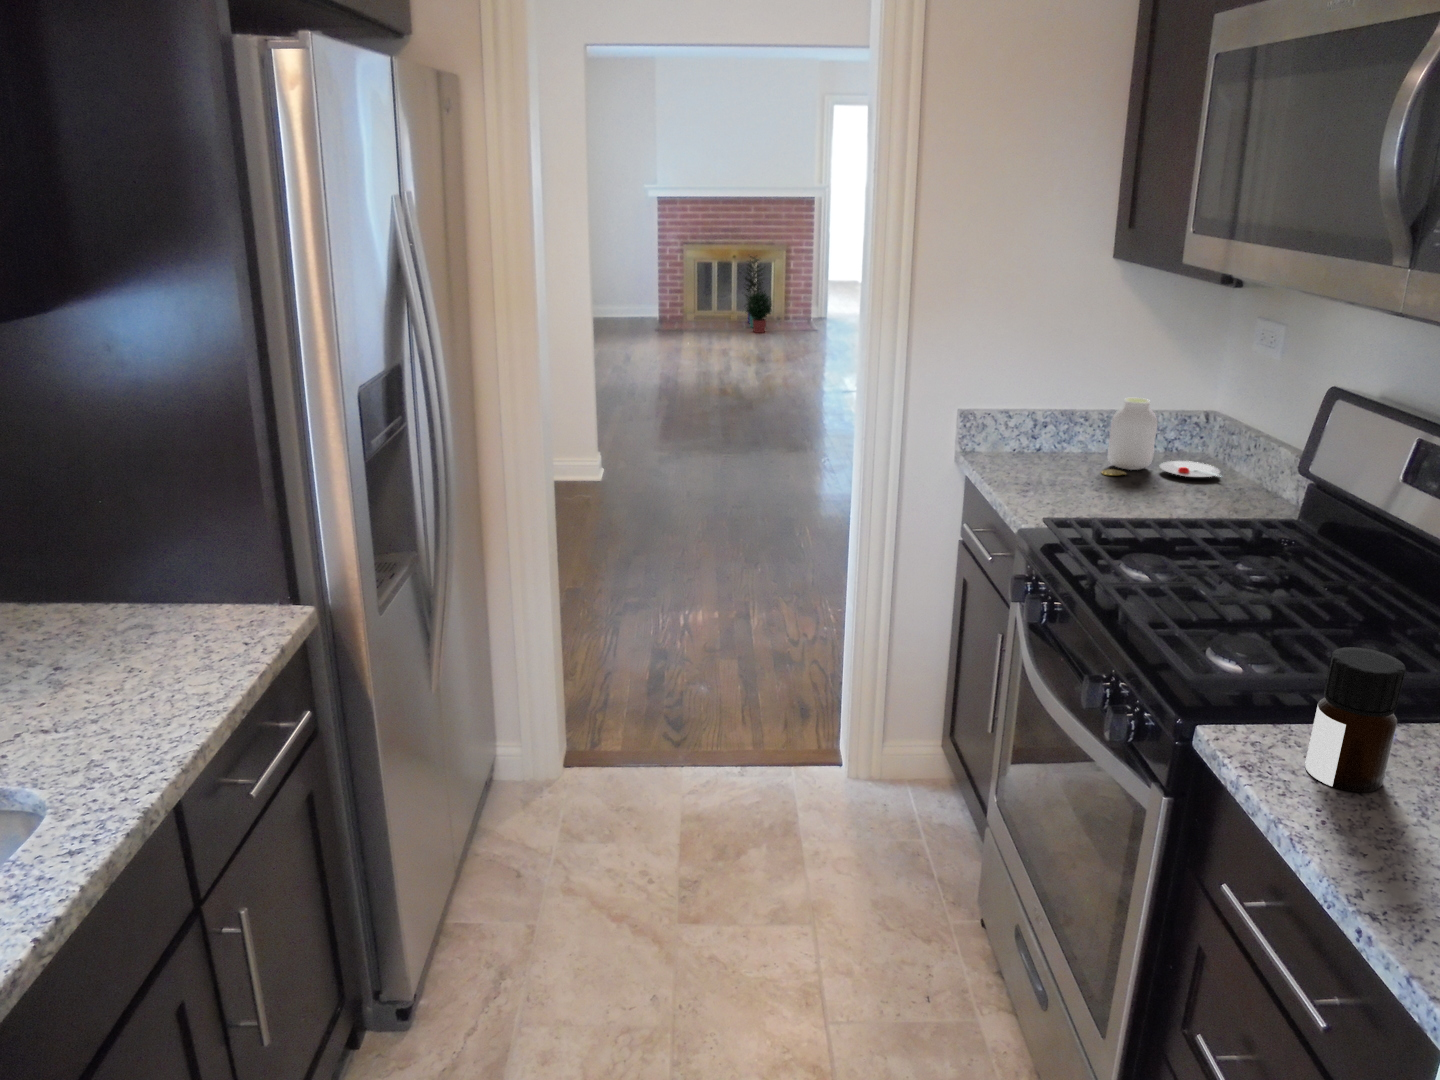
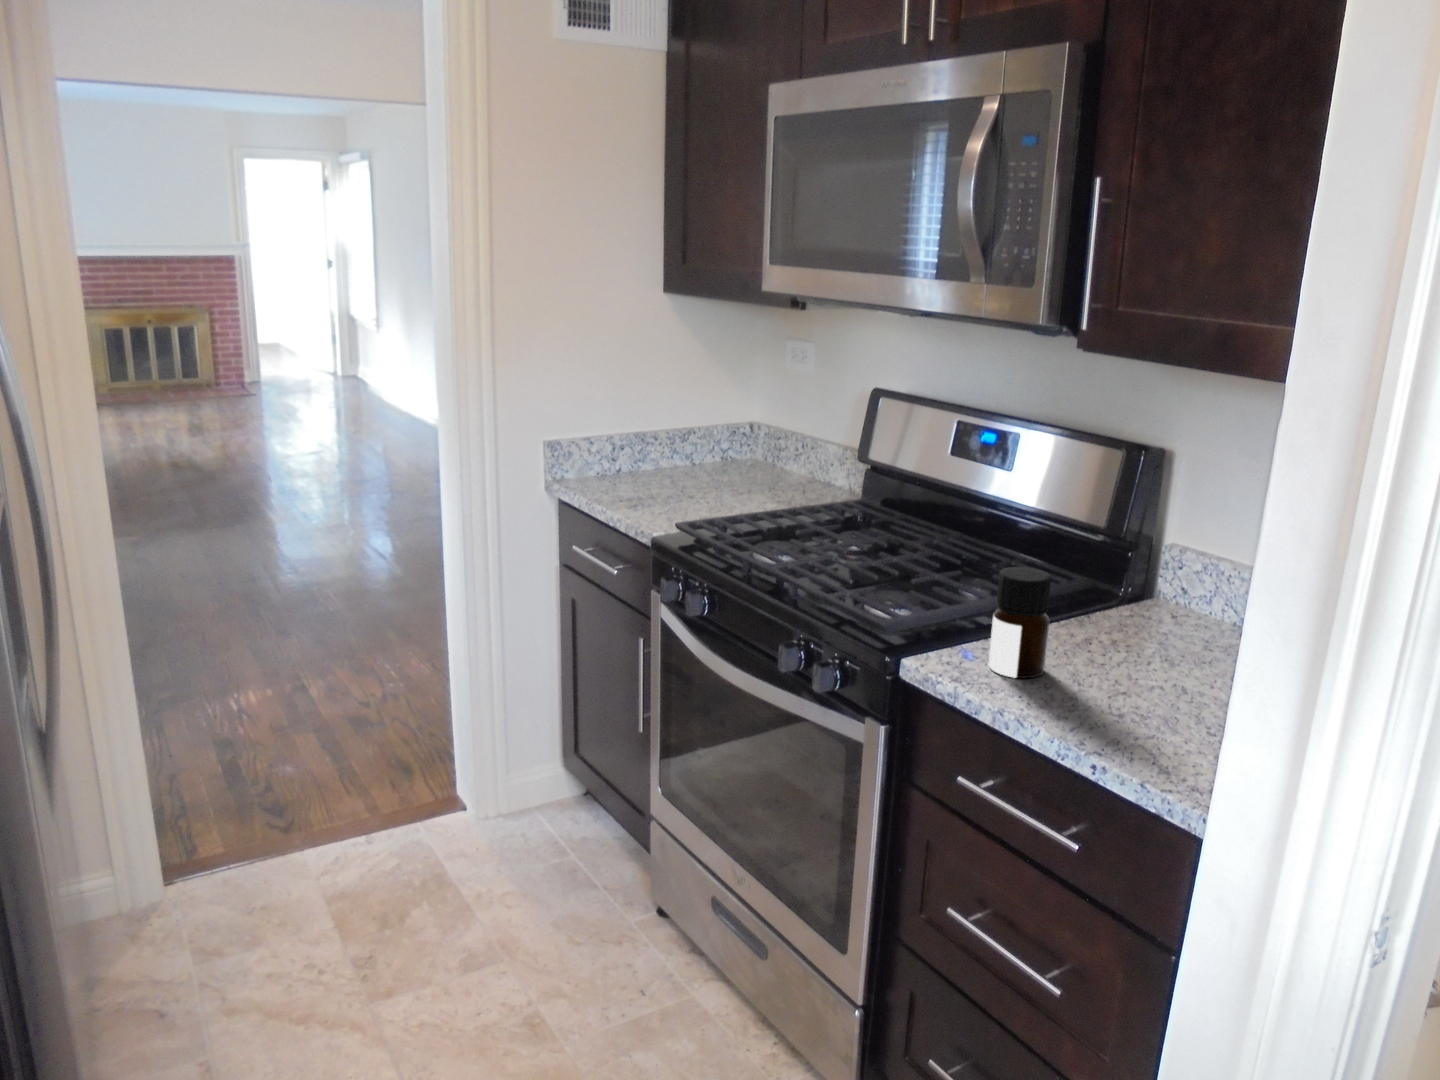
potted plant: present [744,256,772,333] -> none [155,318,202,404]
jar: present [1102,398,1220,477] -> none [685,414,784,485]

